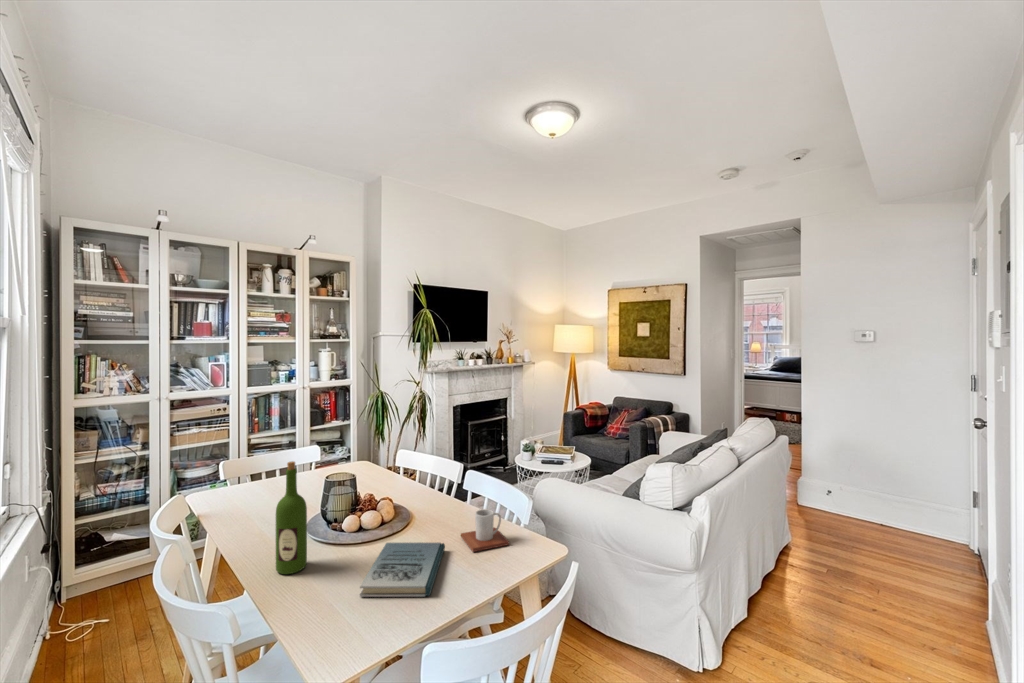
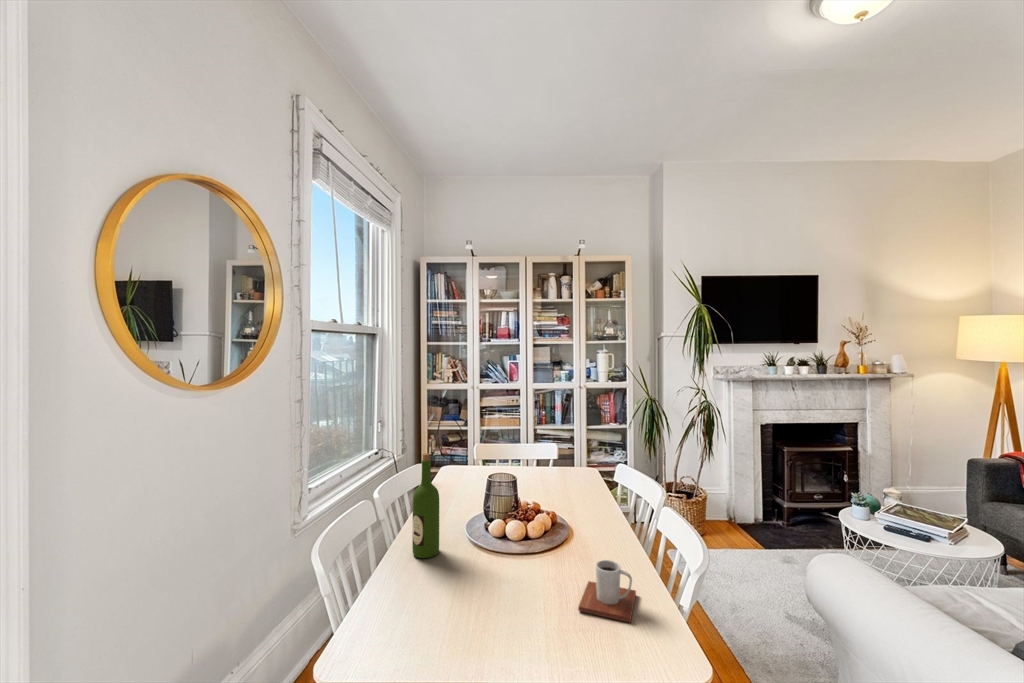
book: present [360,543,445,597] -> none [431,560,554,641]

